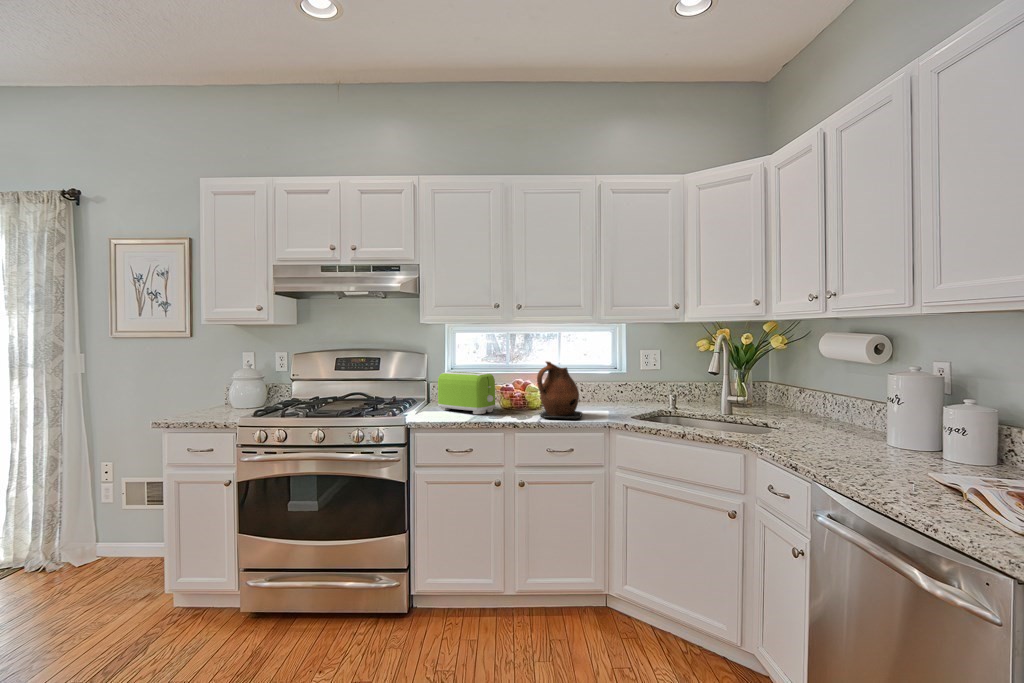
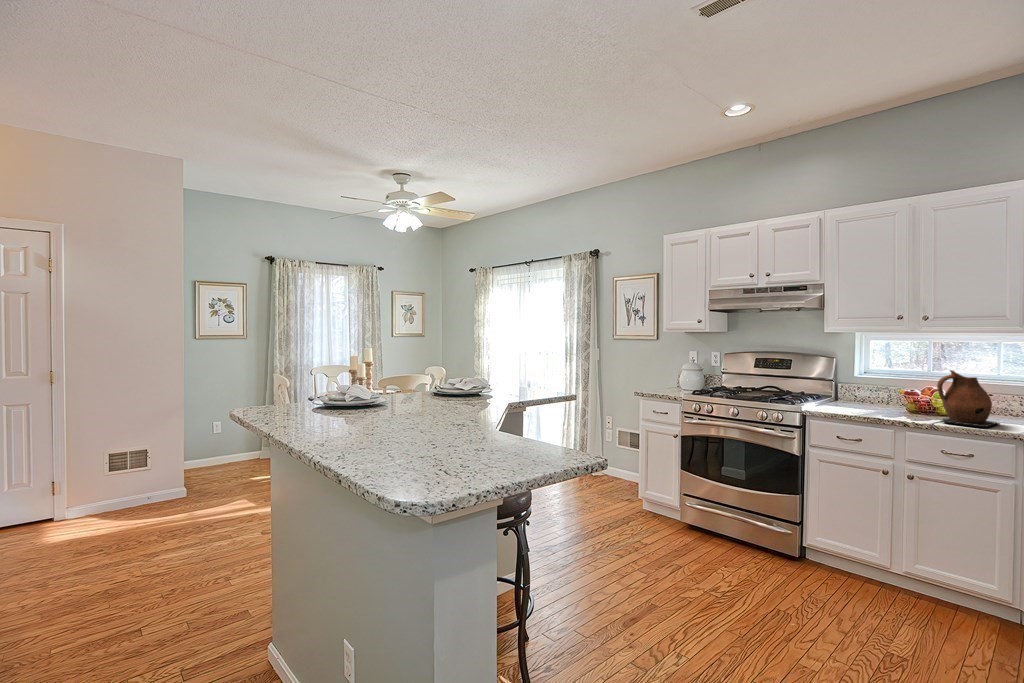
toaster: present [438,371,495,414] -> none [839,374,896,412]

